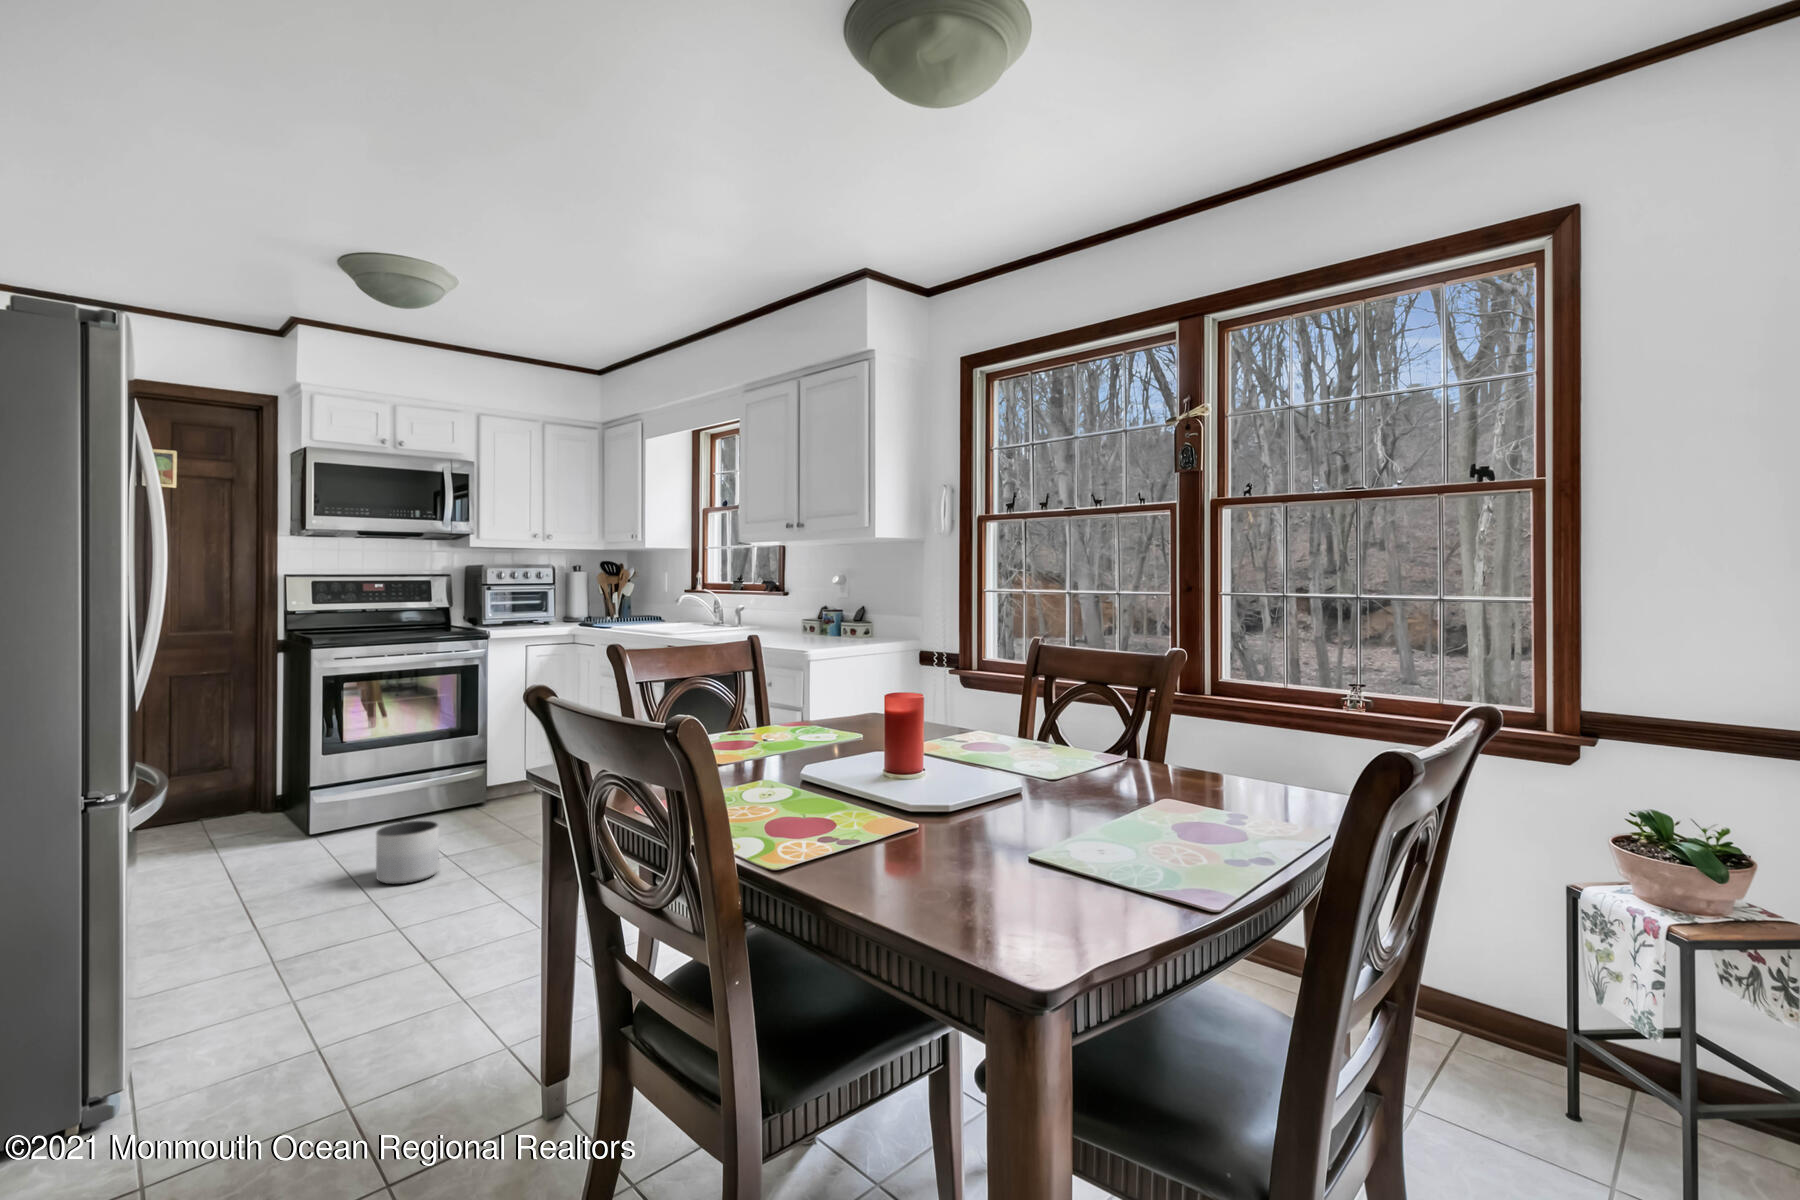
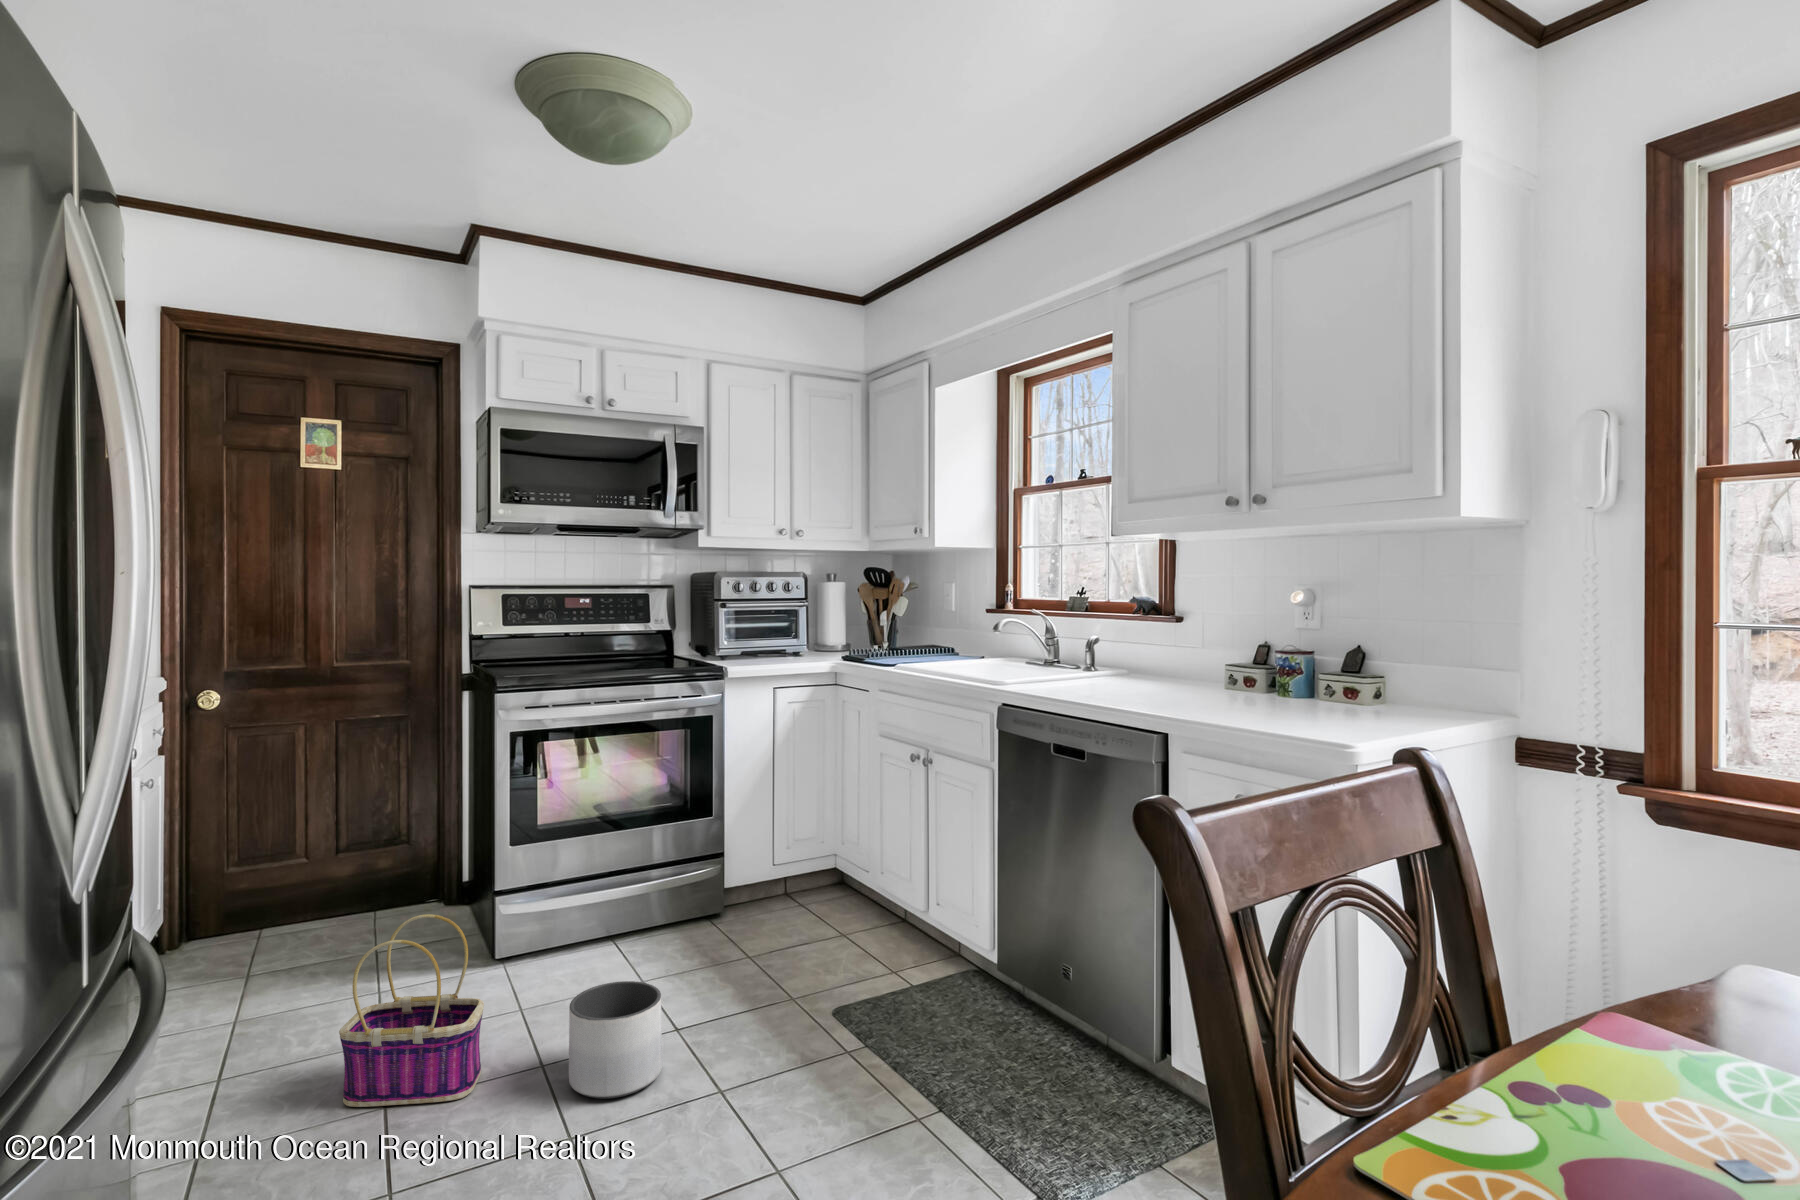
basket: none [216,783,316,899] -> present [339,914,484,1107]

